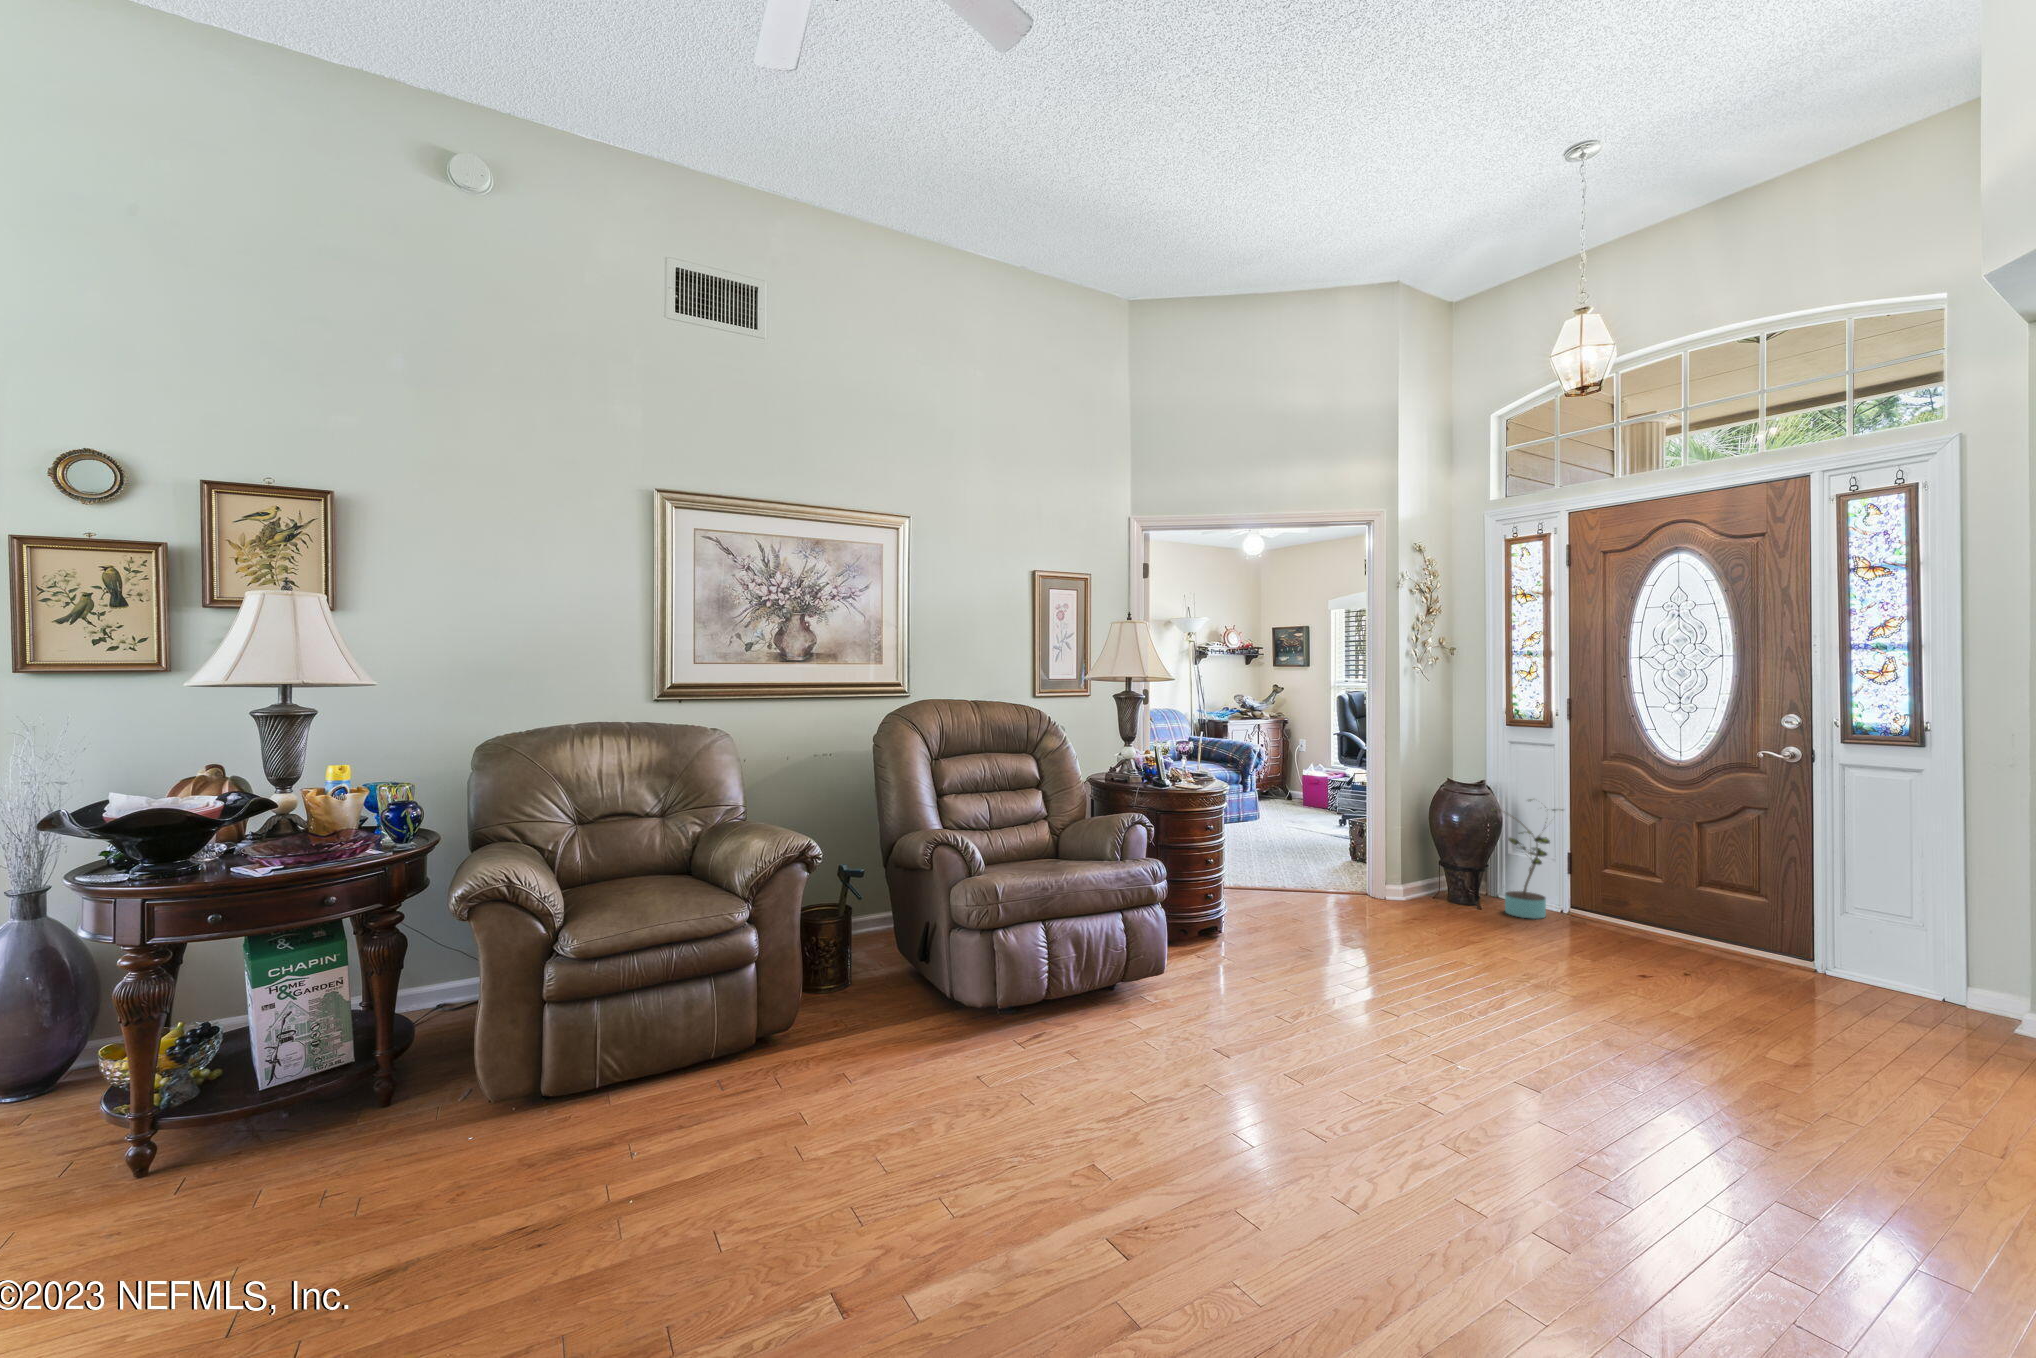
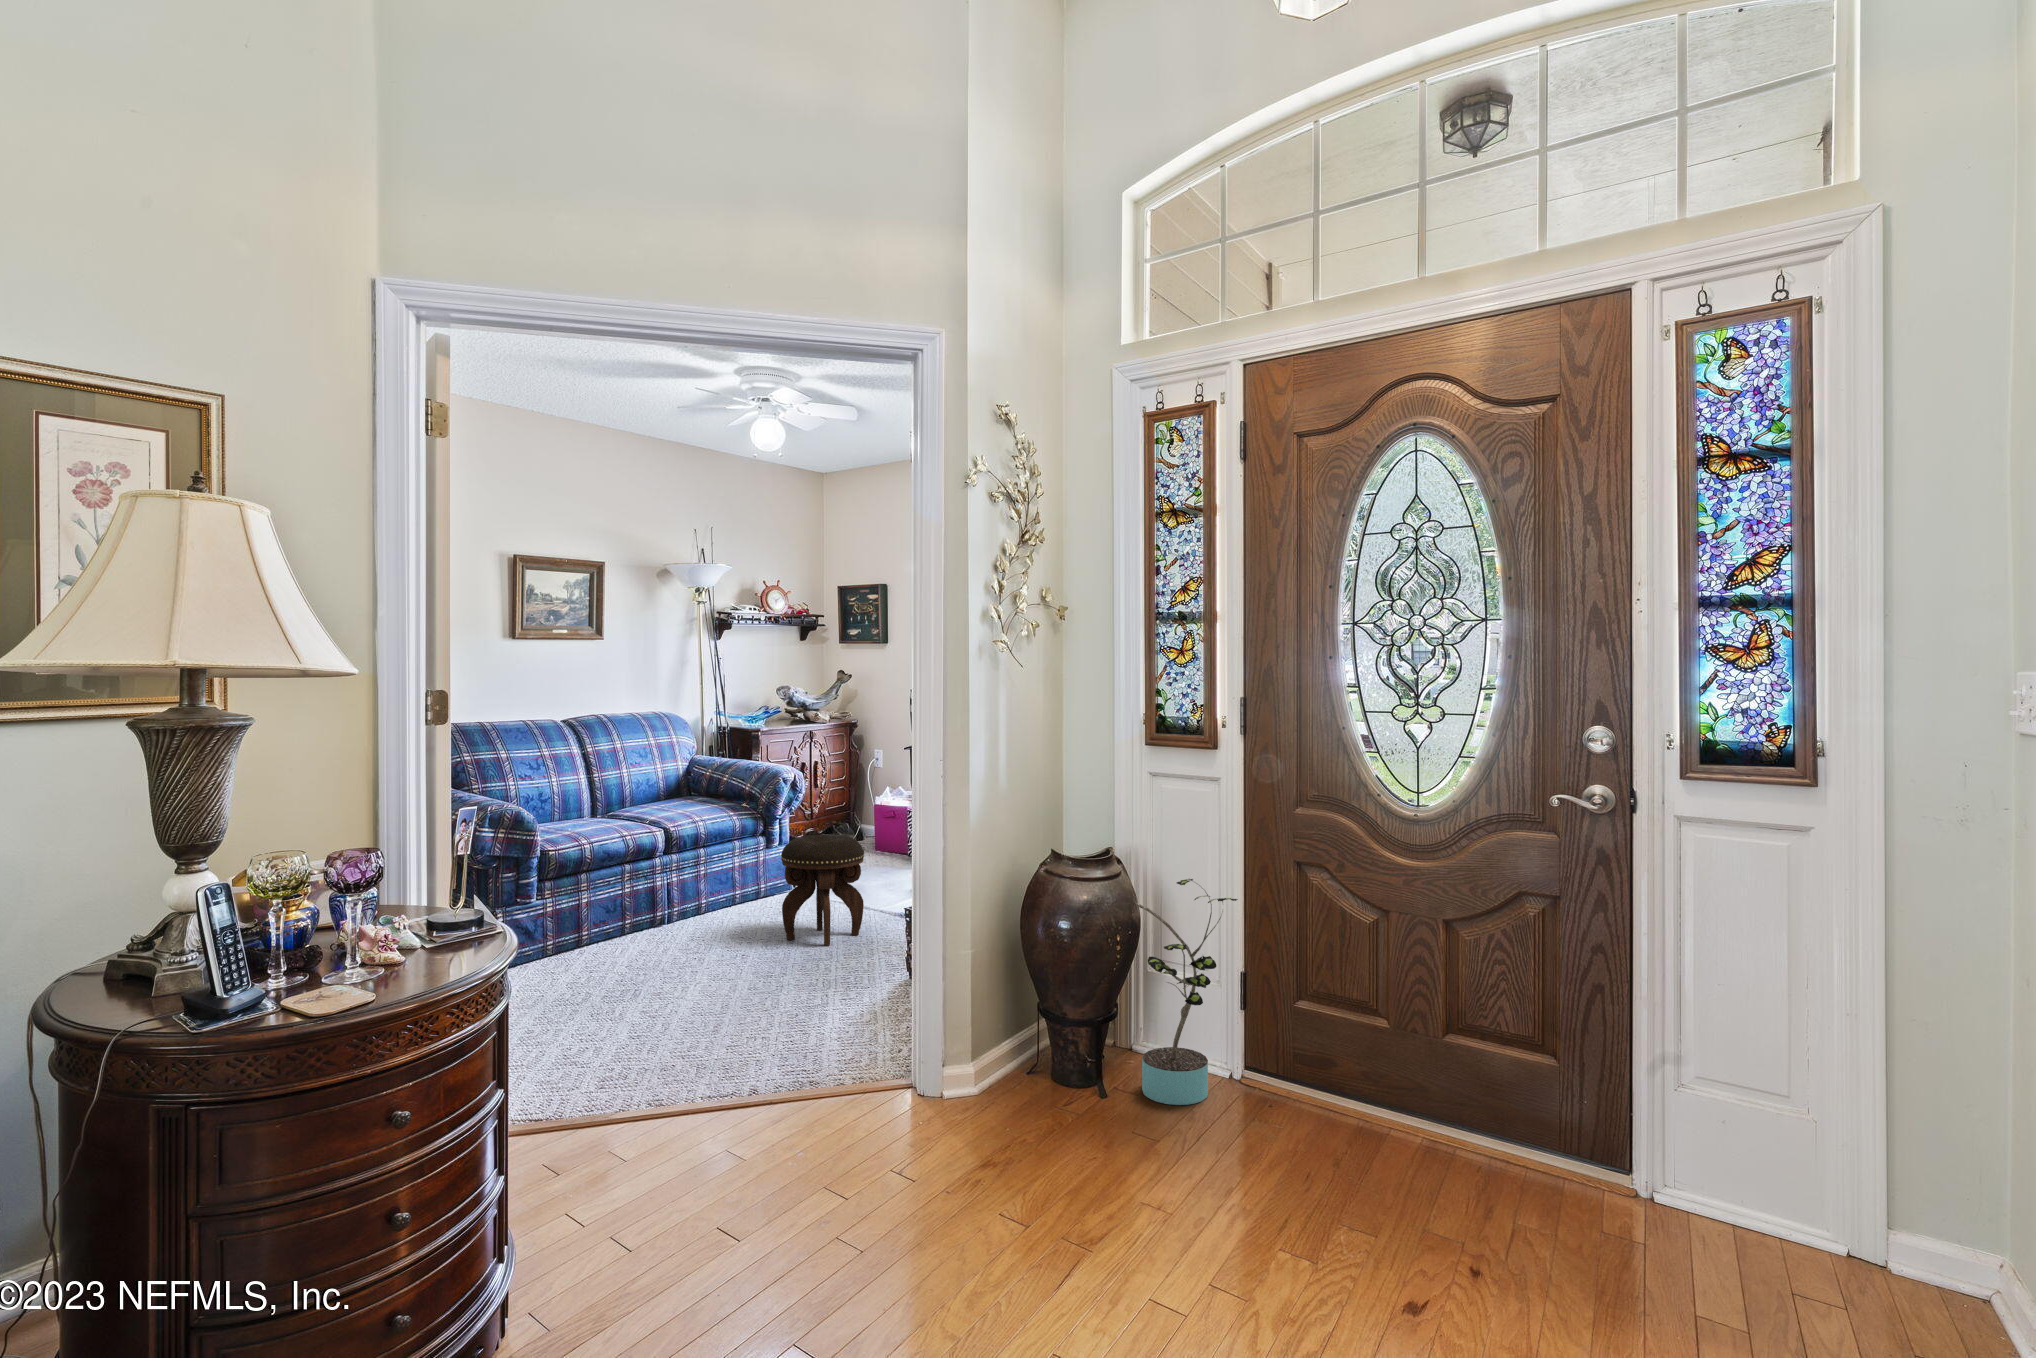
footstool: none [1266,780,1316,843] -> present [781,835,864,946]

